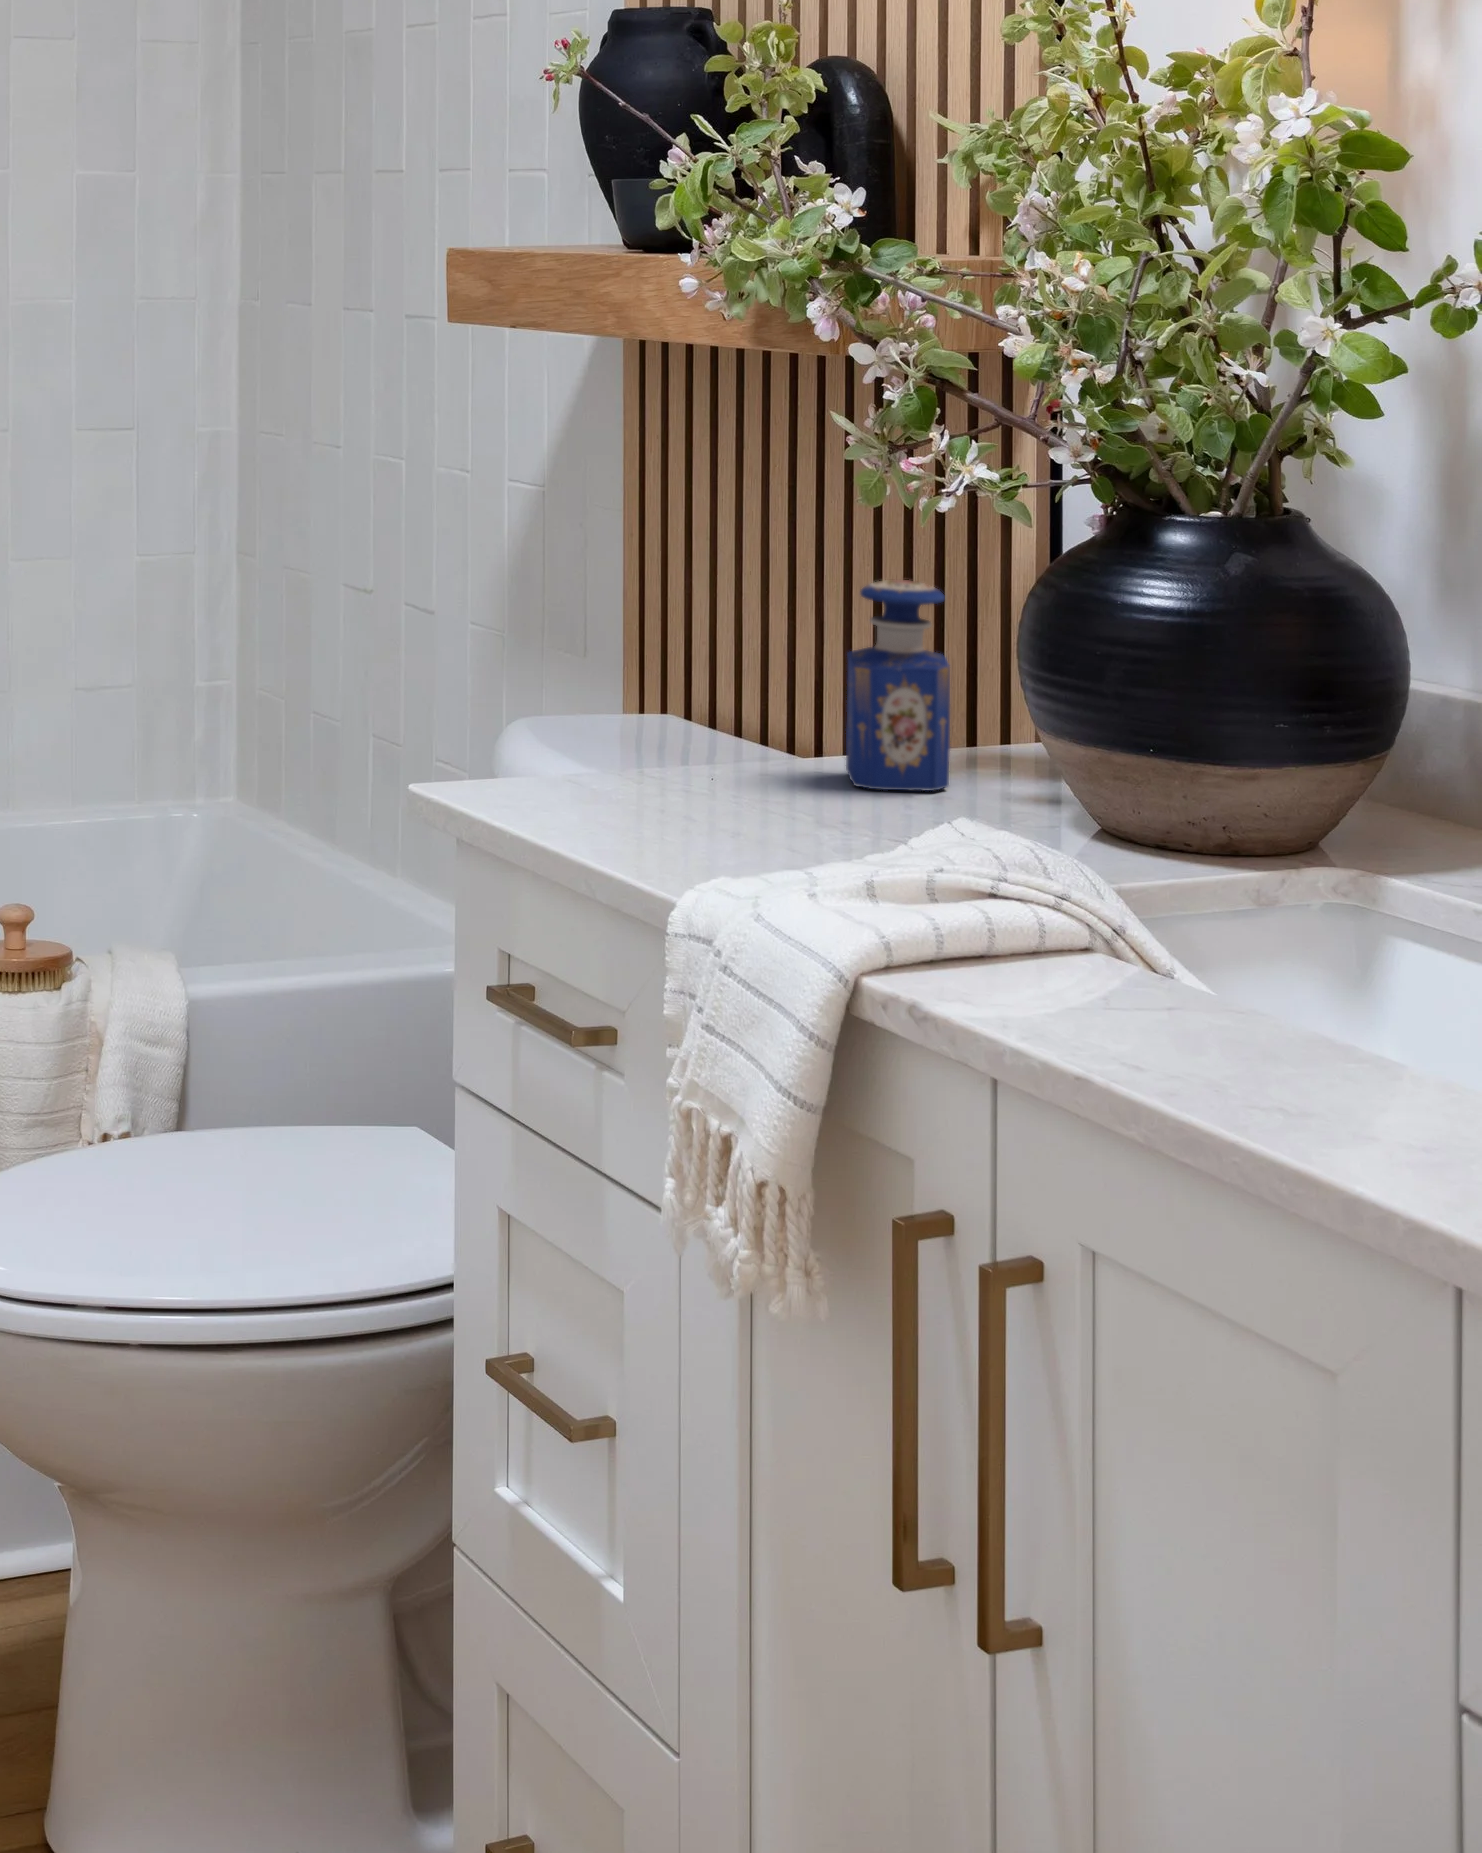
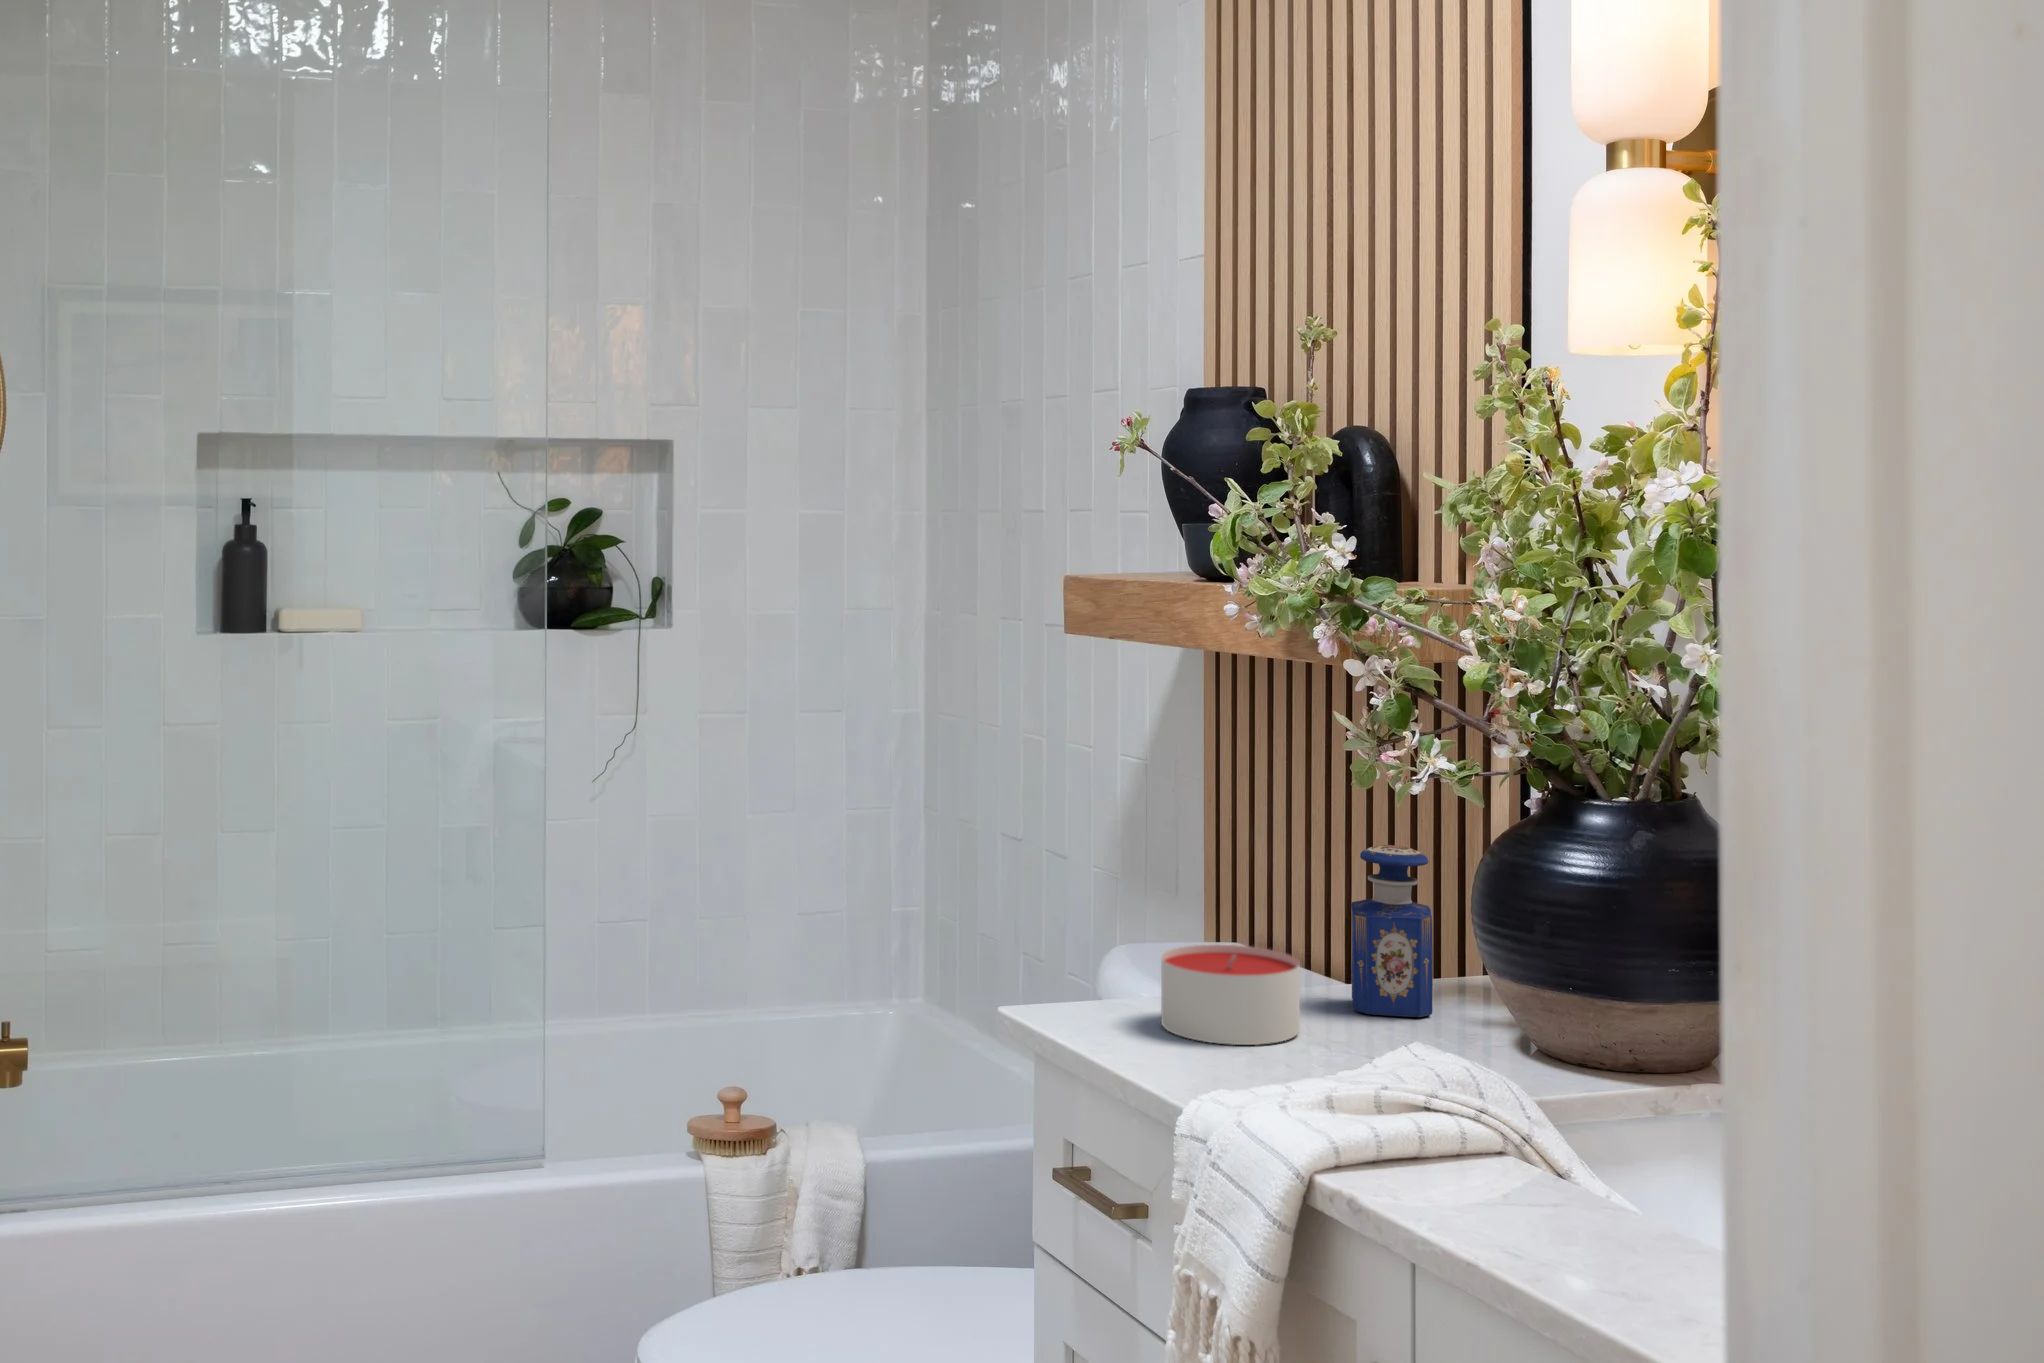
candle: none [621,708,795,830] -> present [1161,945,1300,1045]

